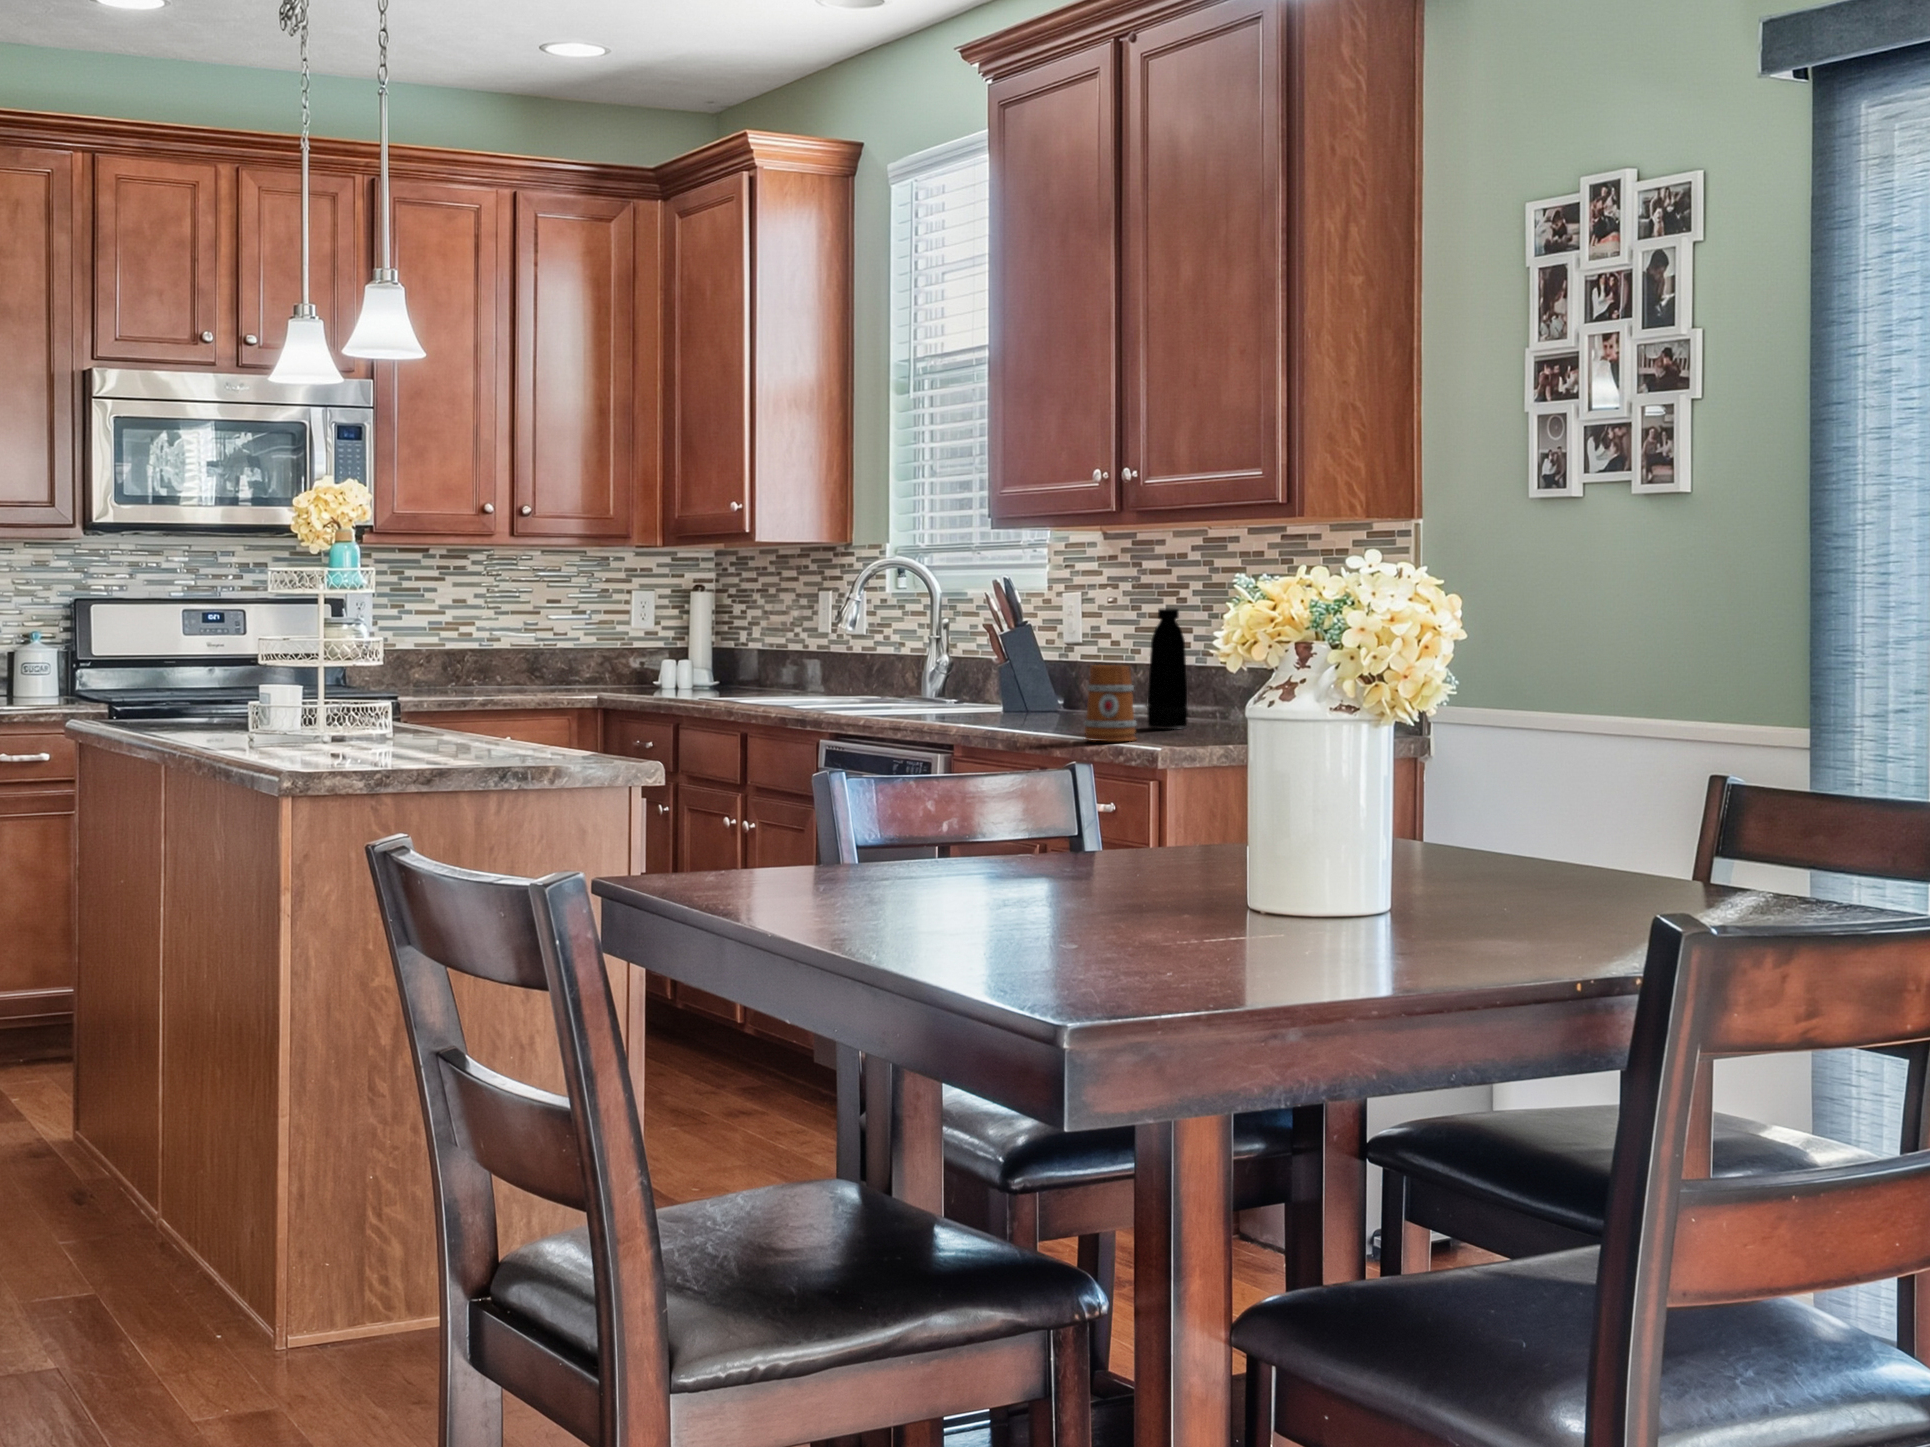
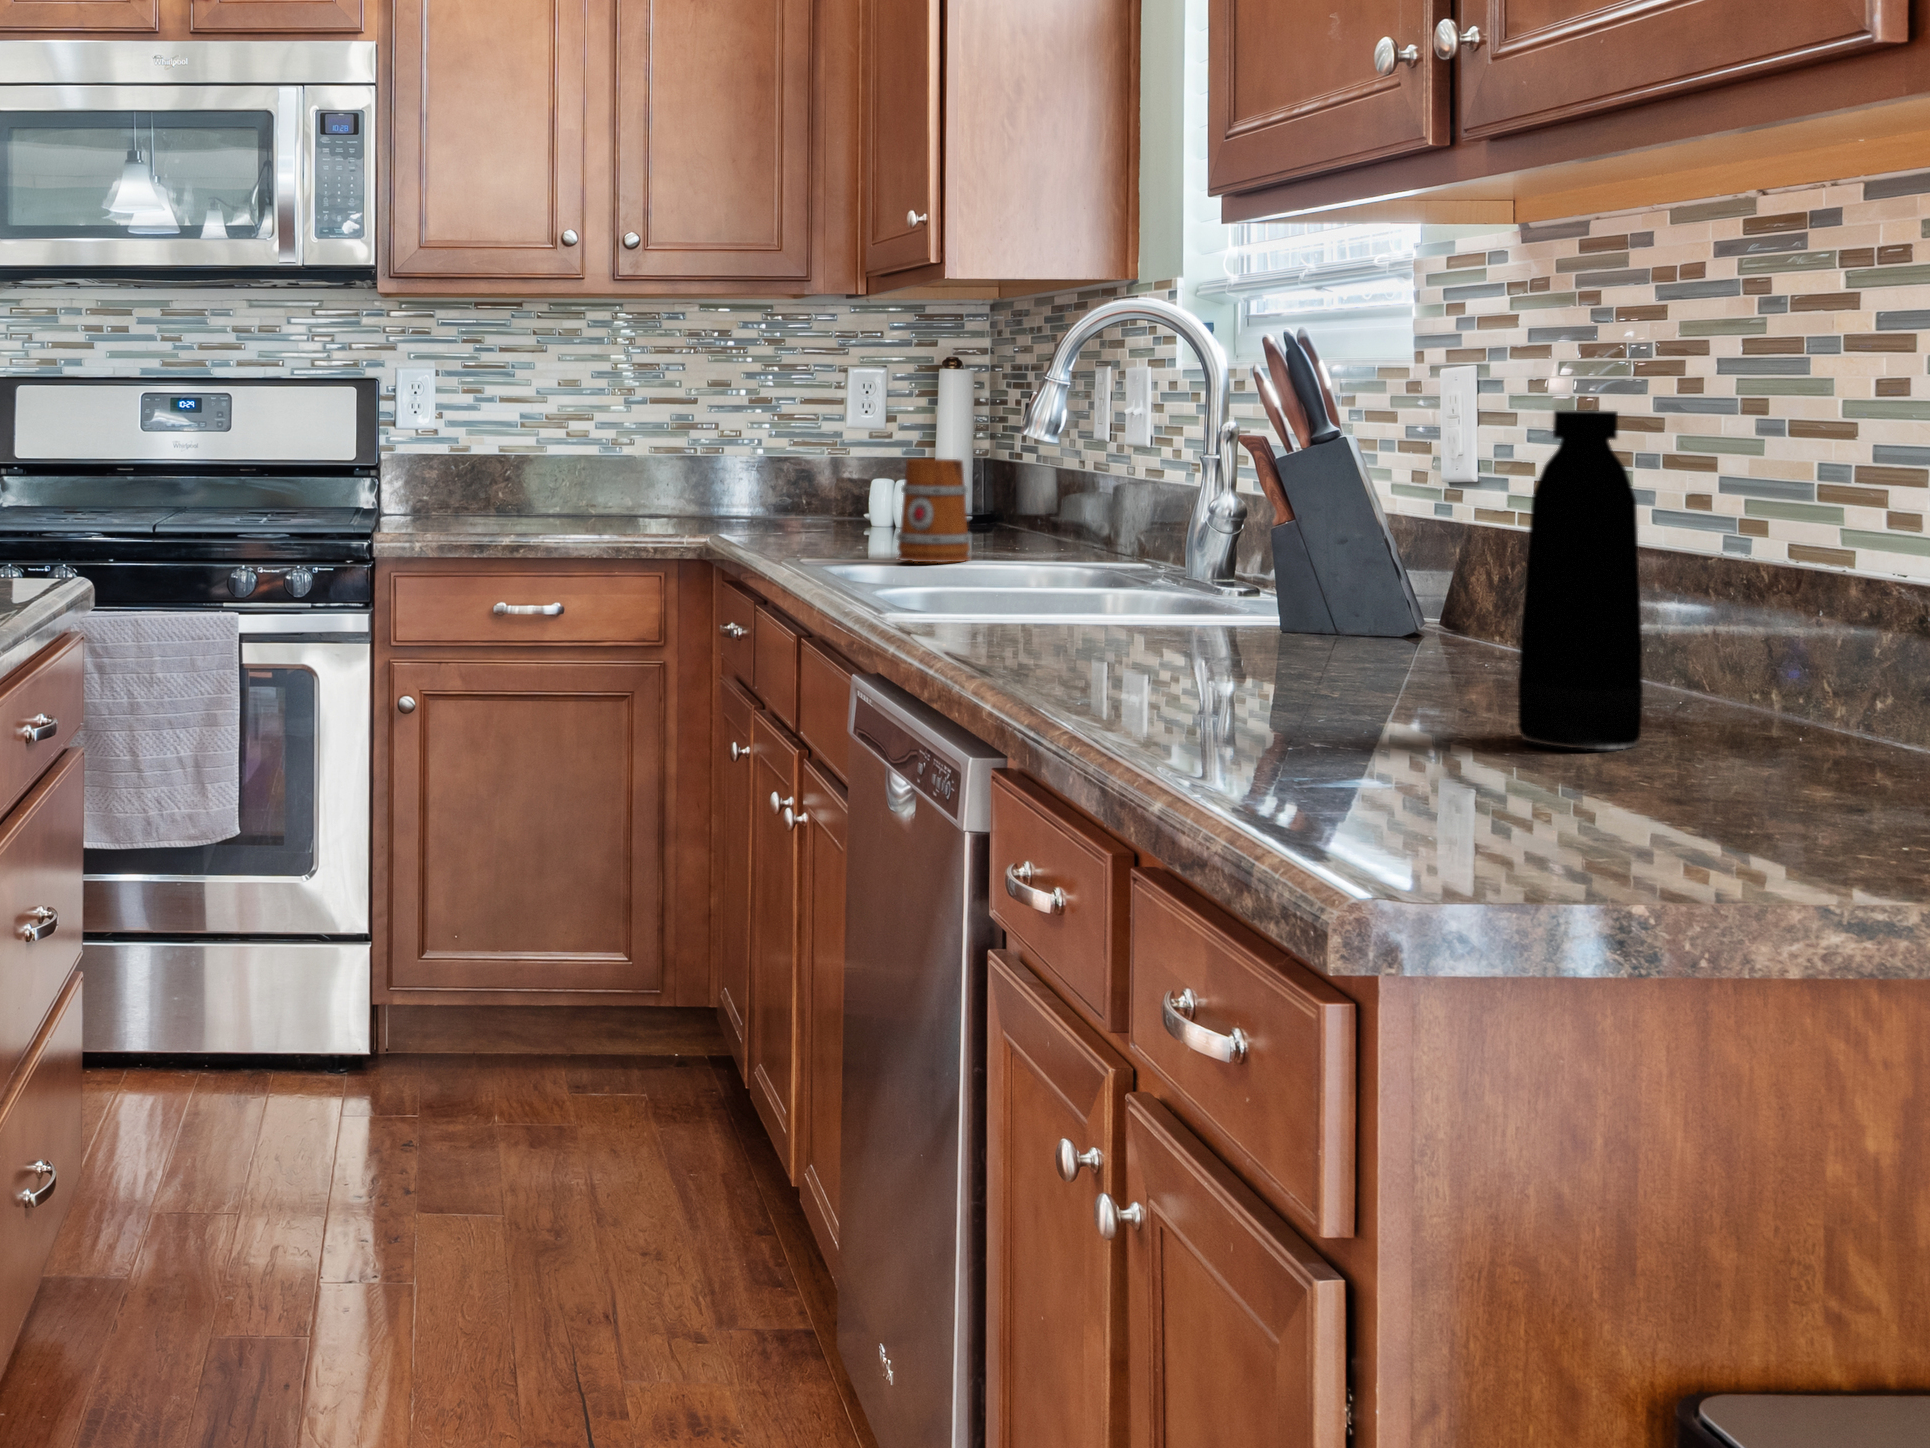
mug: present [1084,665,1136,741] -> present [897,459,971,562]

